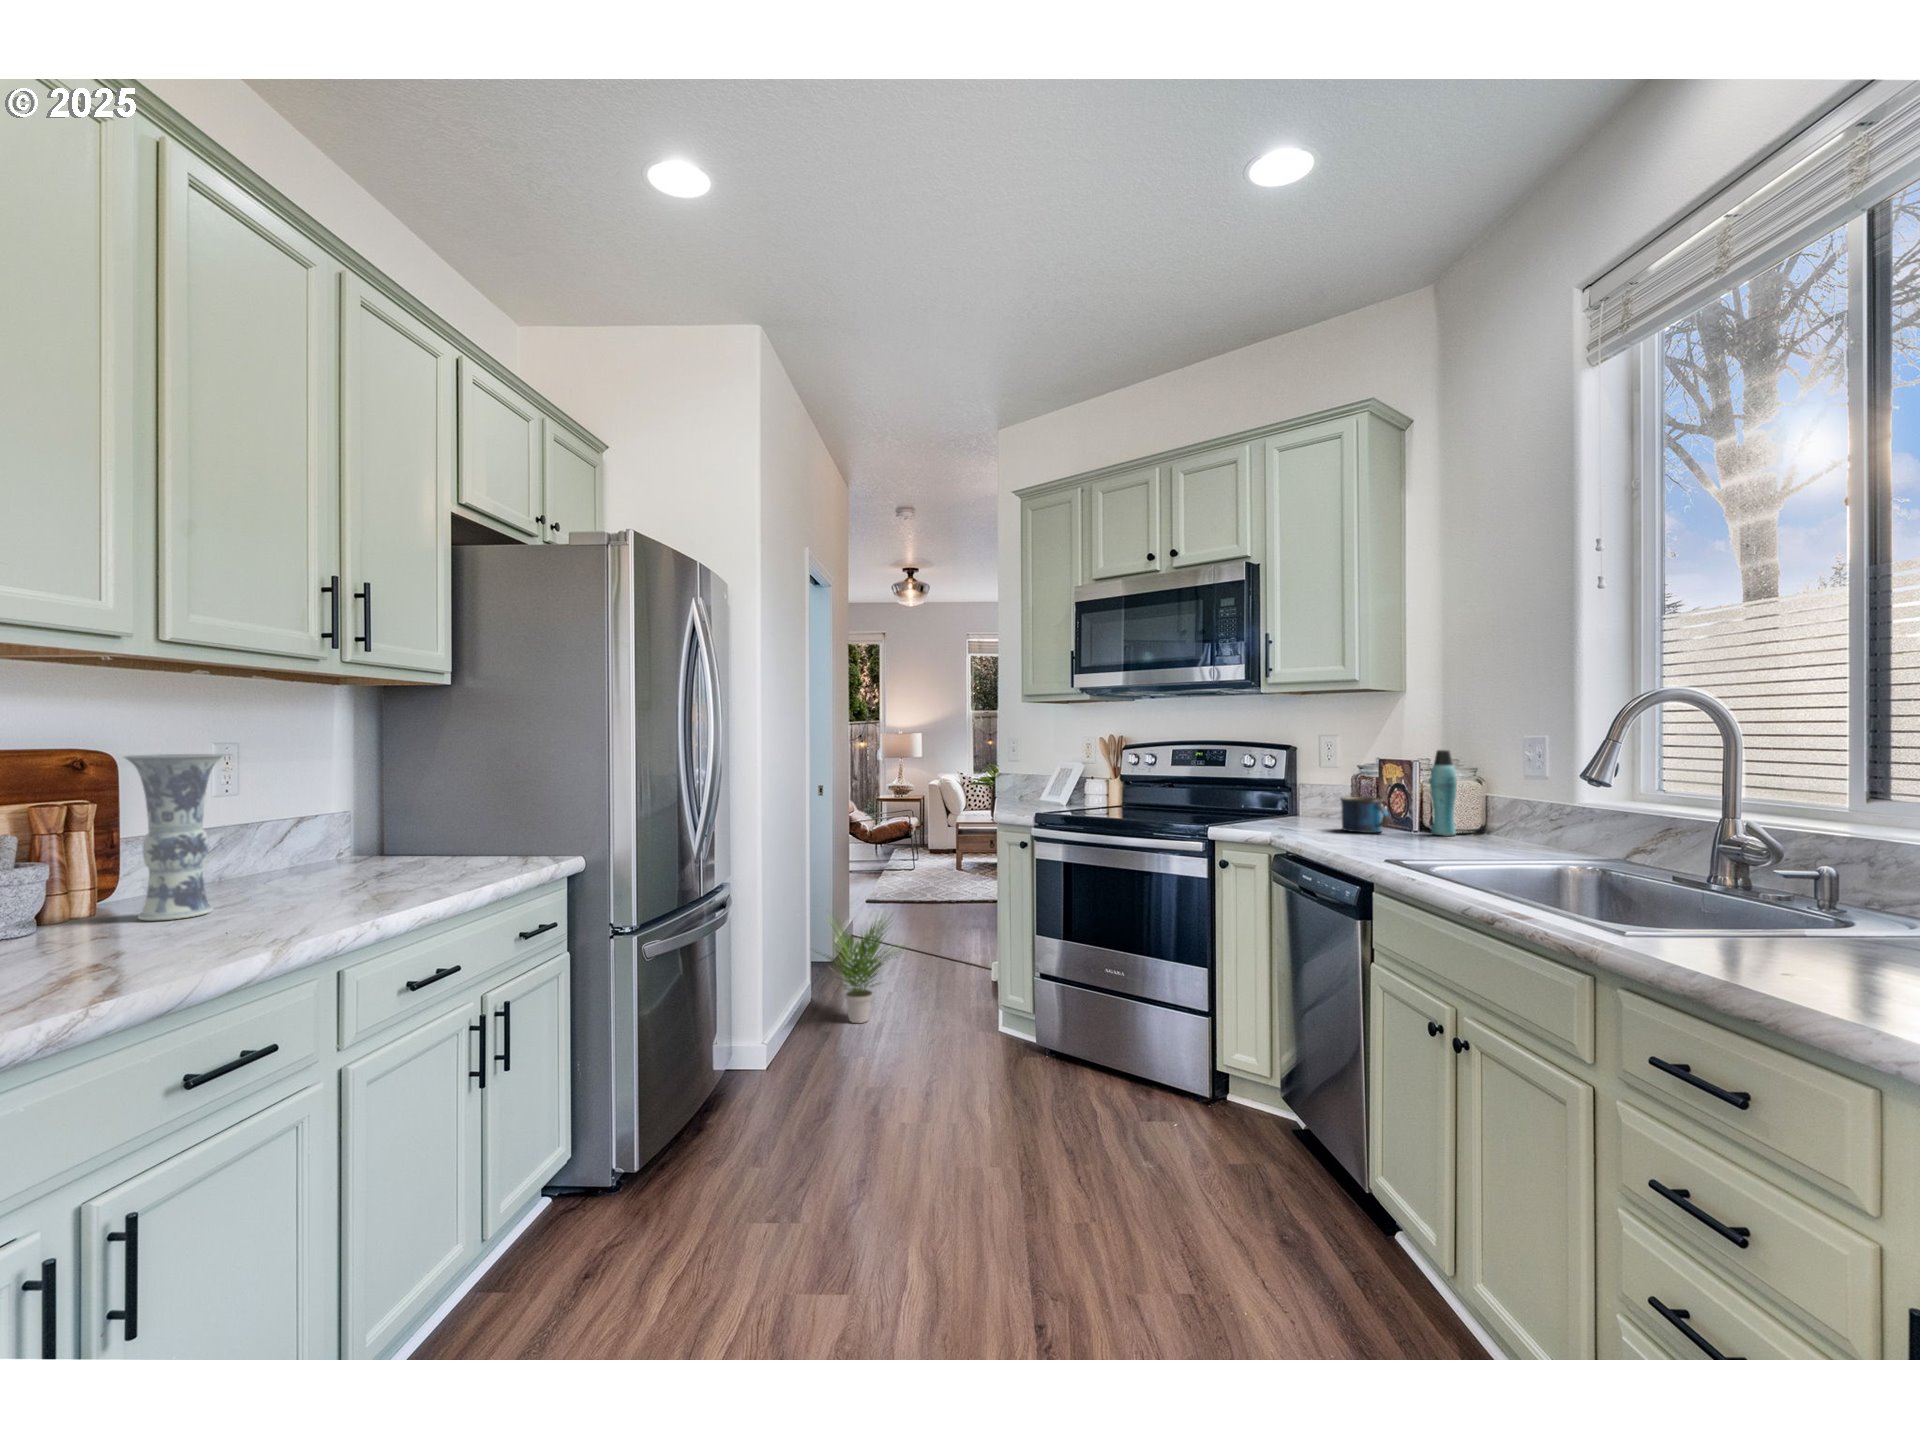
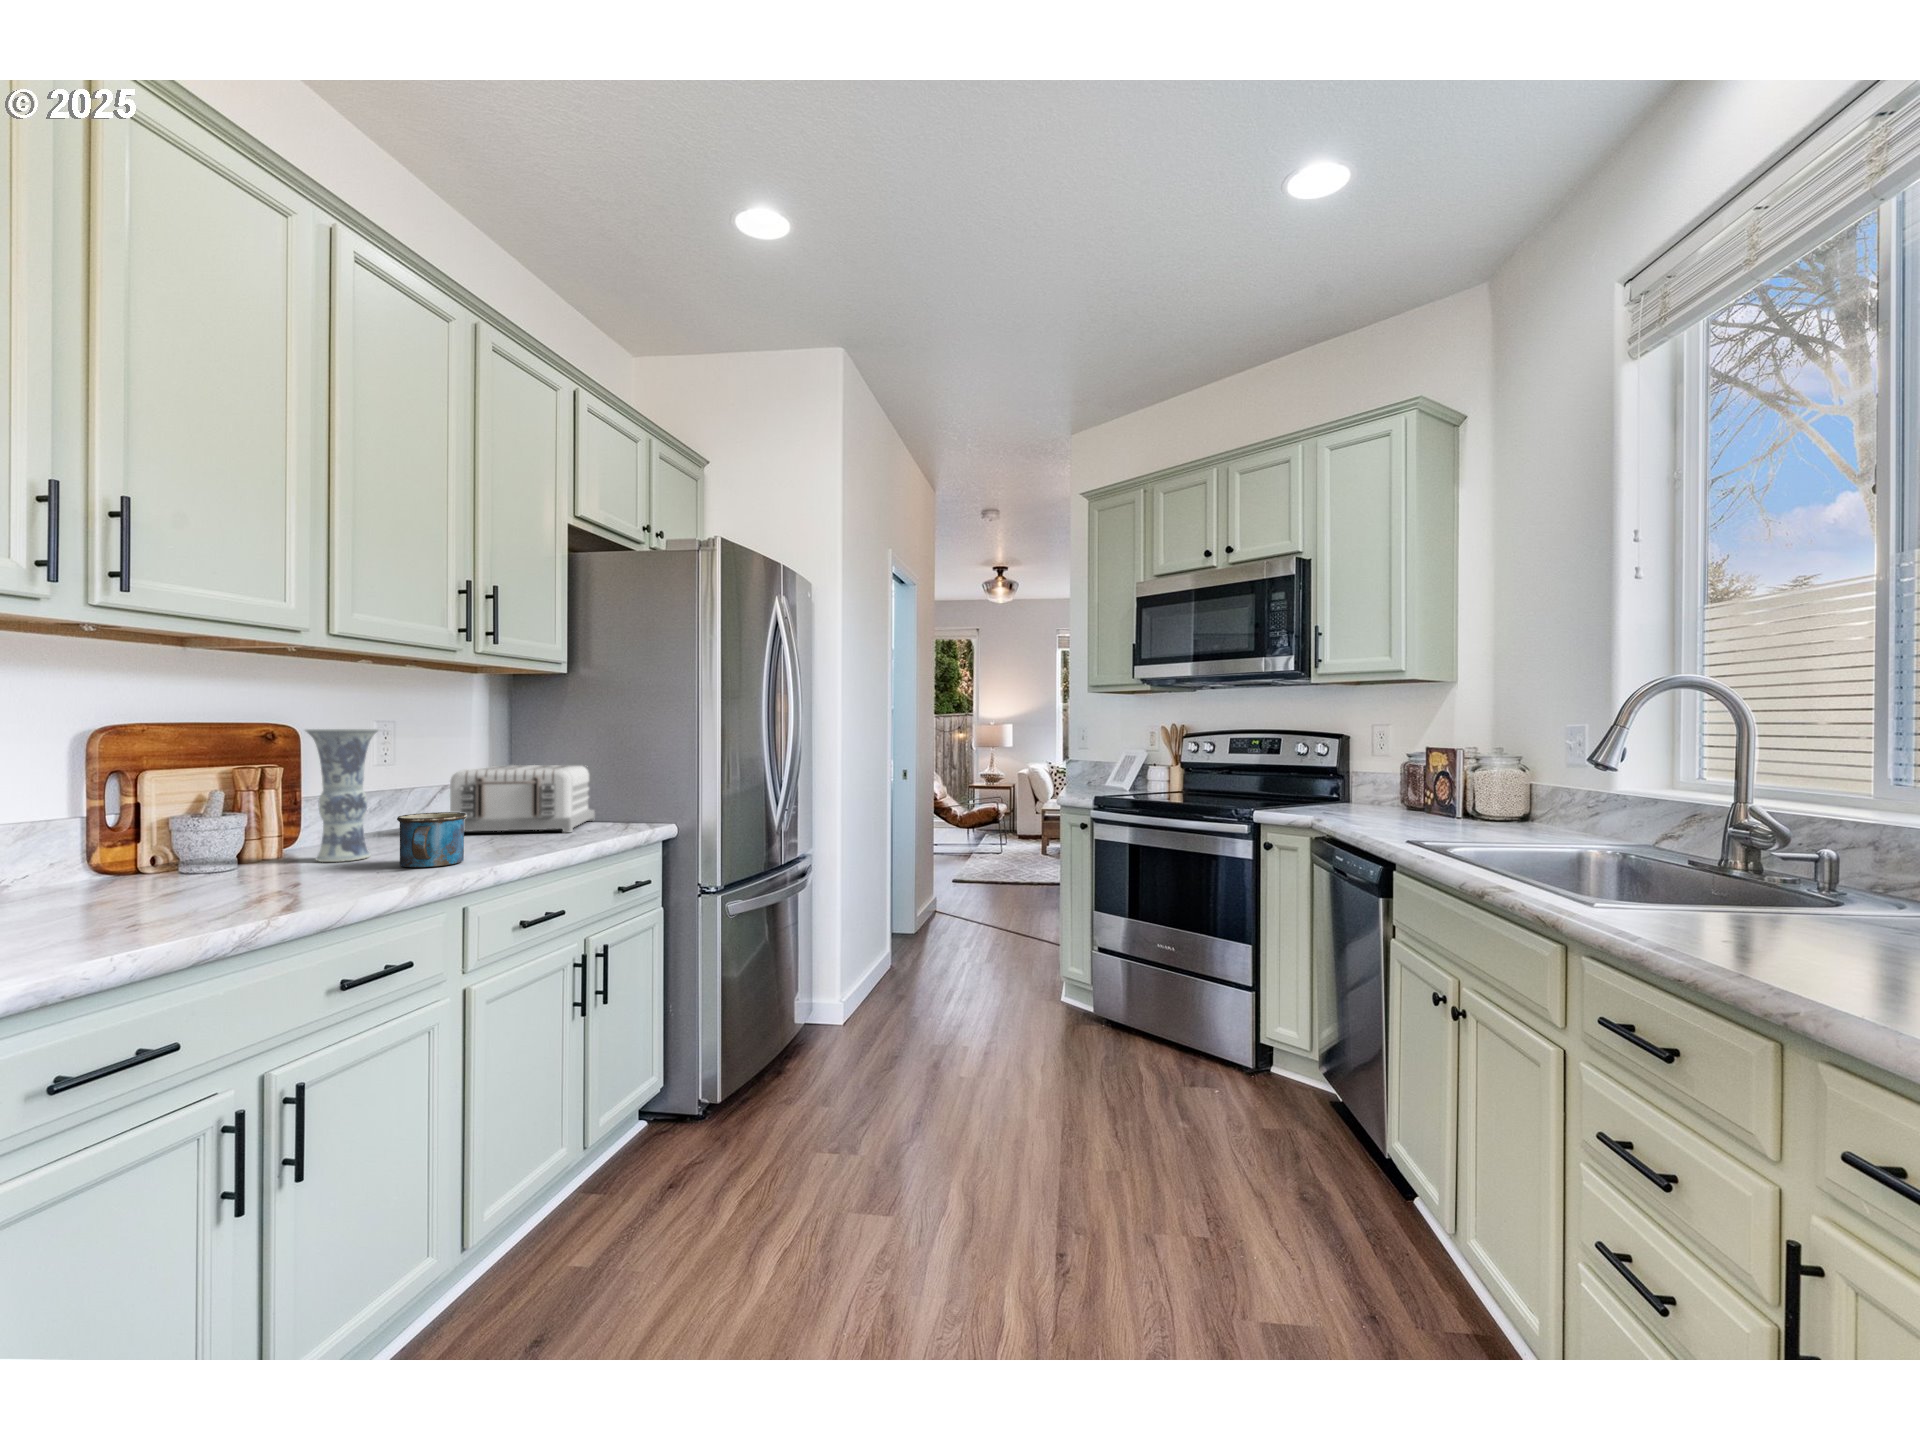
bottle: present [1430,750,1457,836] -> none [1474,737,1501,822]
toaster: none [307,789,488,878] -> present [450,765,595,833]
mug: present [1340,797,1389,833] -> present [397,812,467,867]
potted plant: present [823,919,904,1023] -> none [879,884,978,990]

